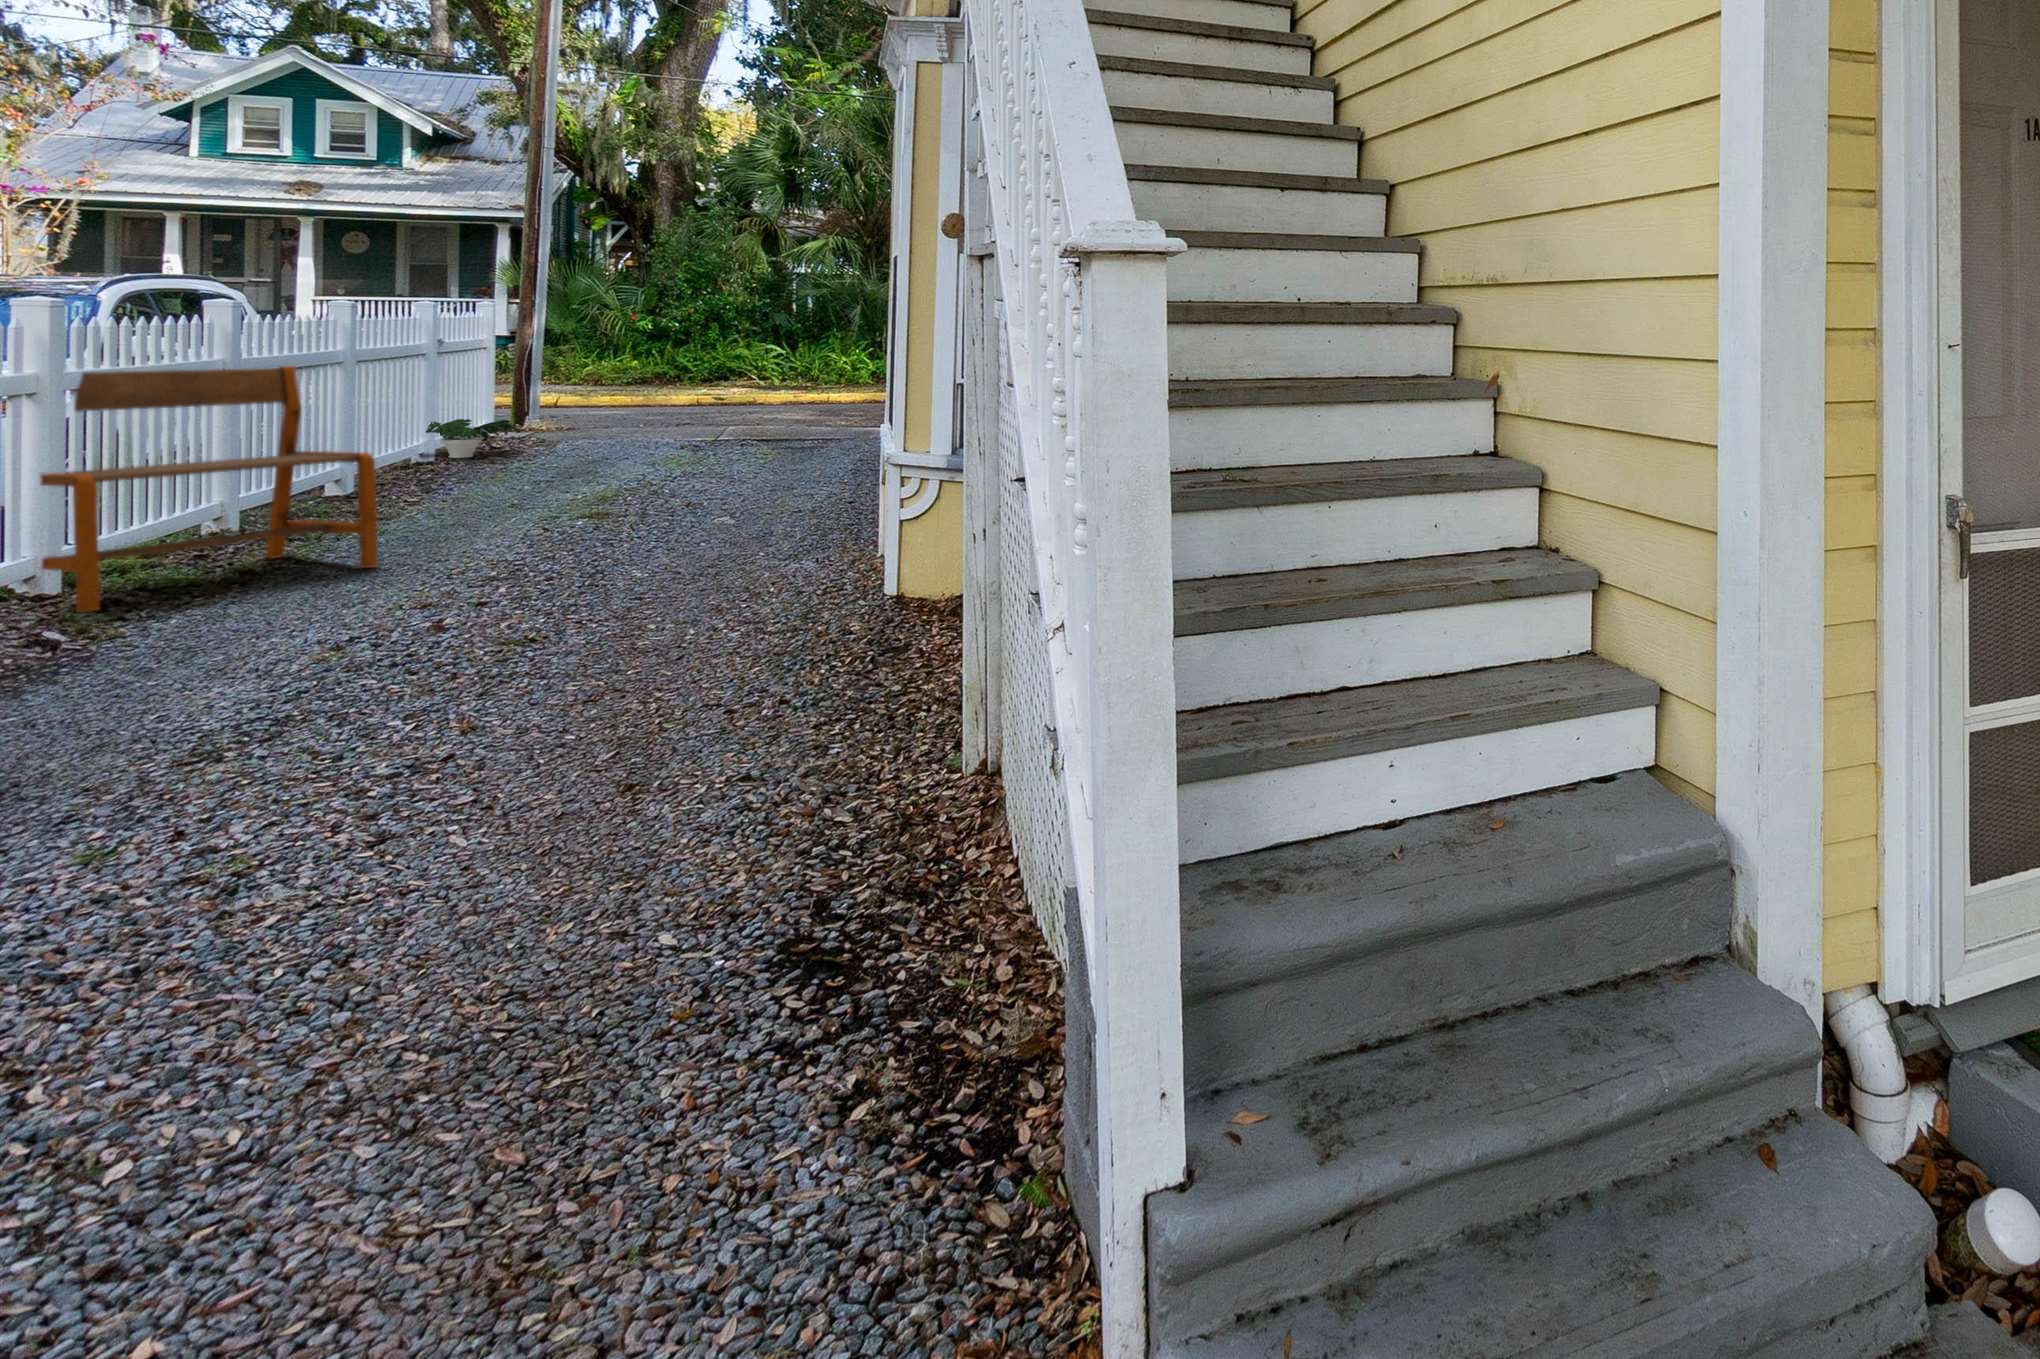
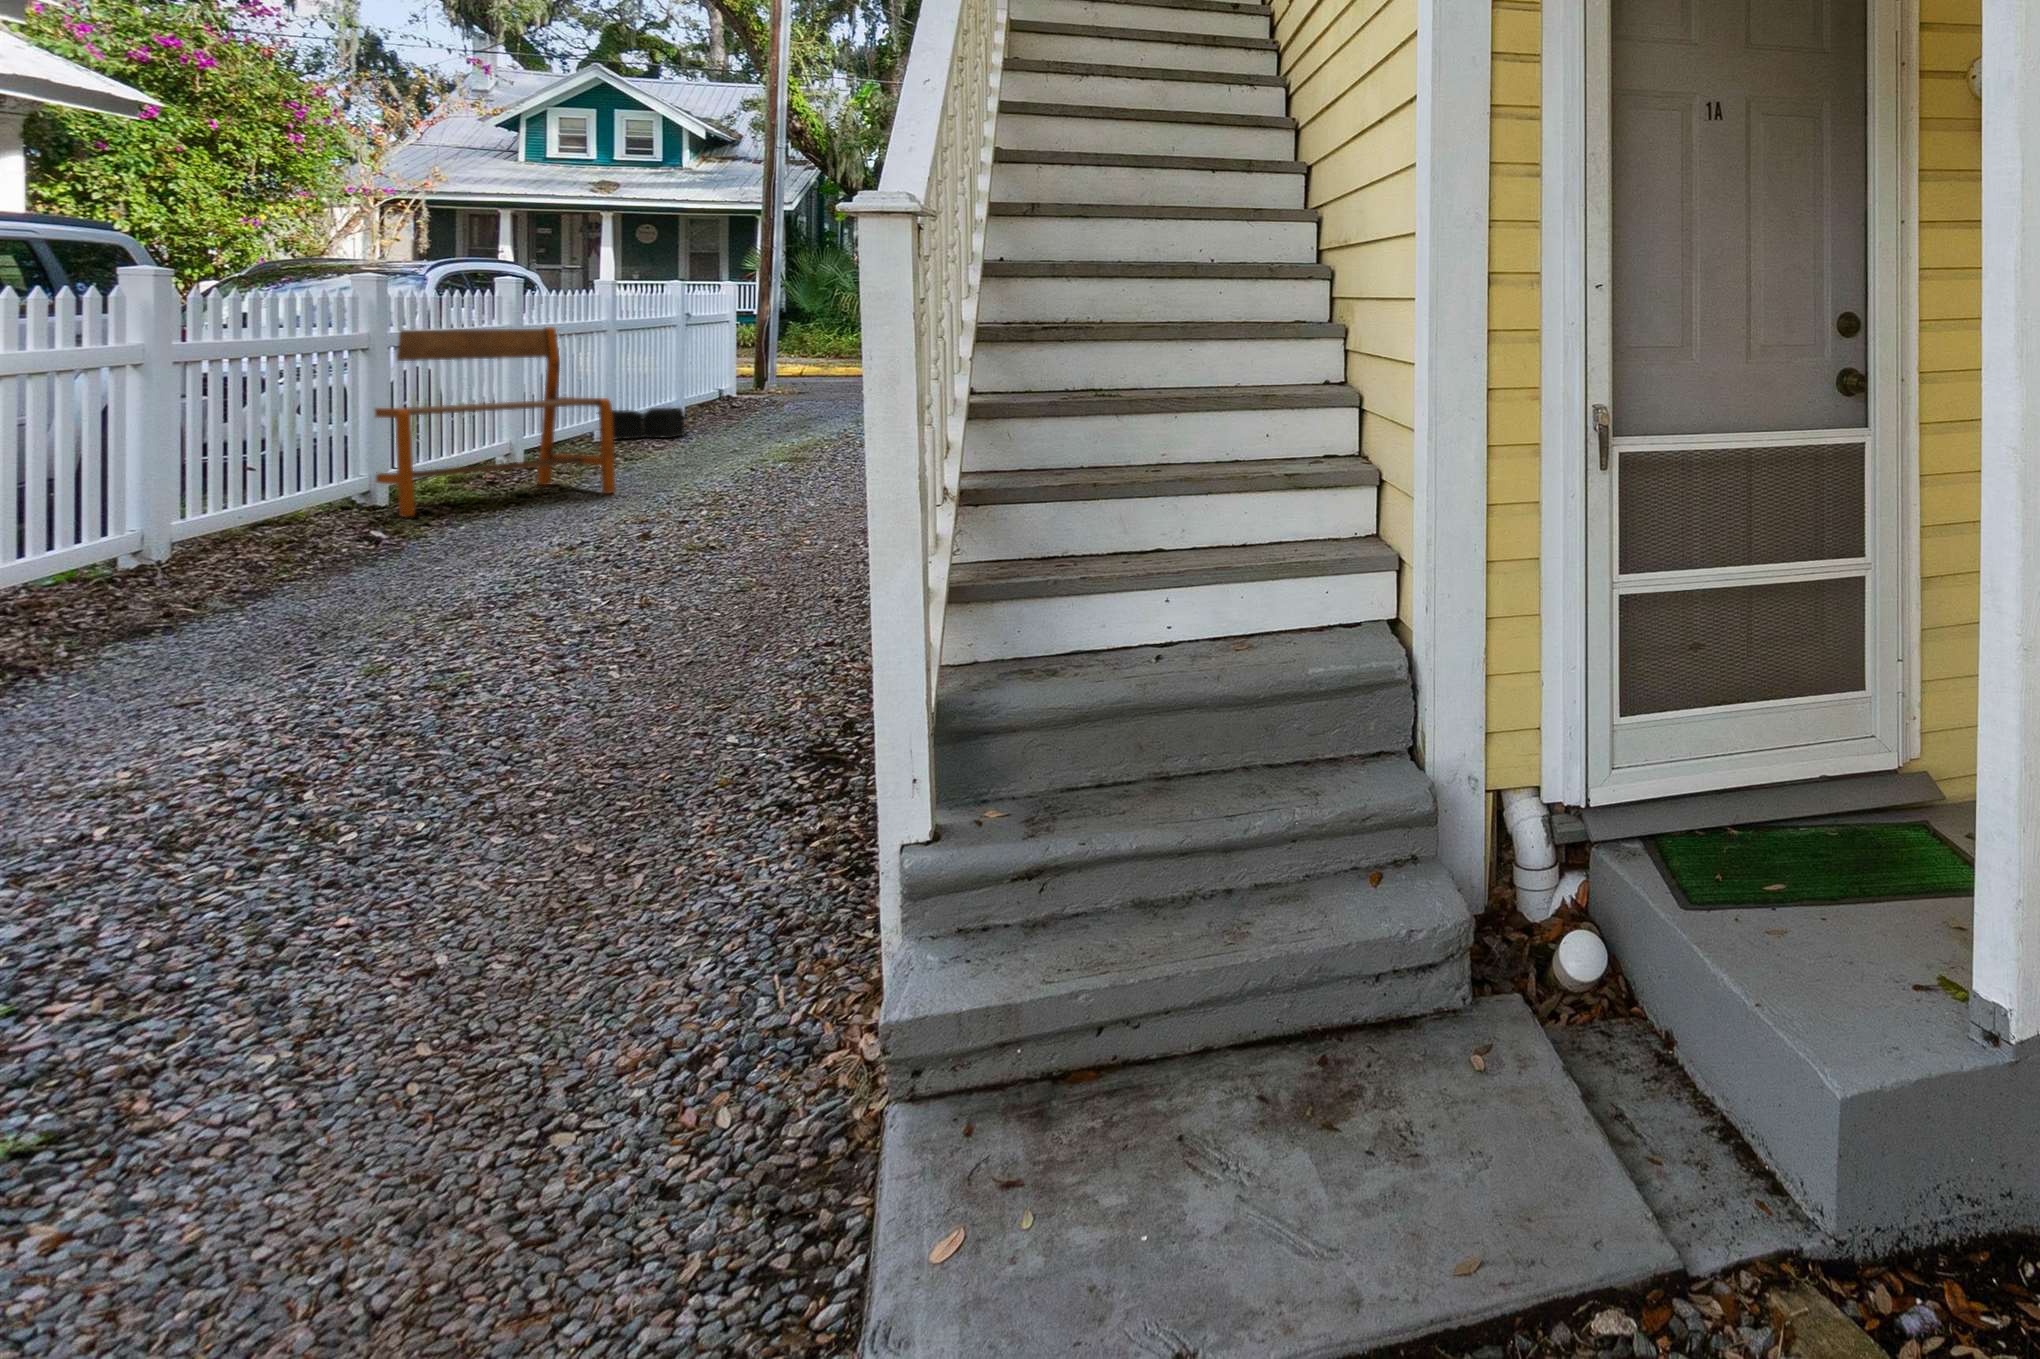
potted plant: present [426,419,520,458] -> none [668,382,750,415]
storage bin: none [330,452,455,493] -> present [612,408,684,440]

